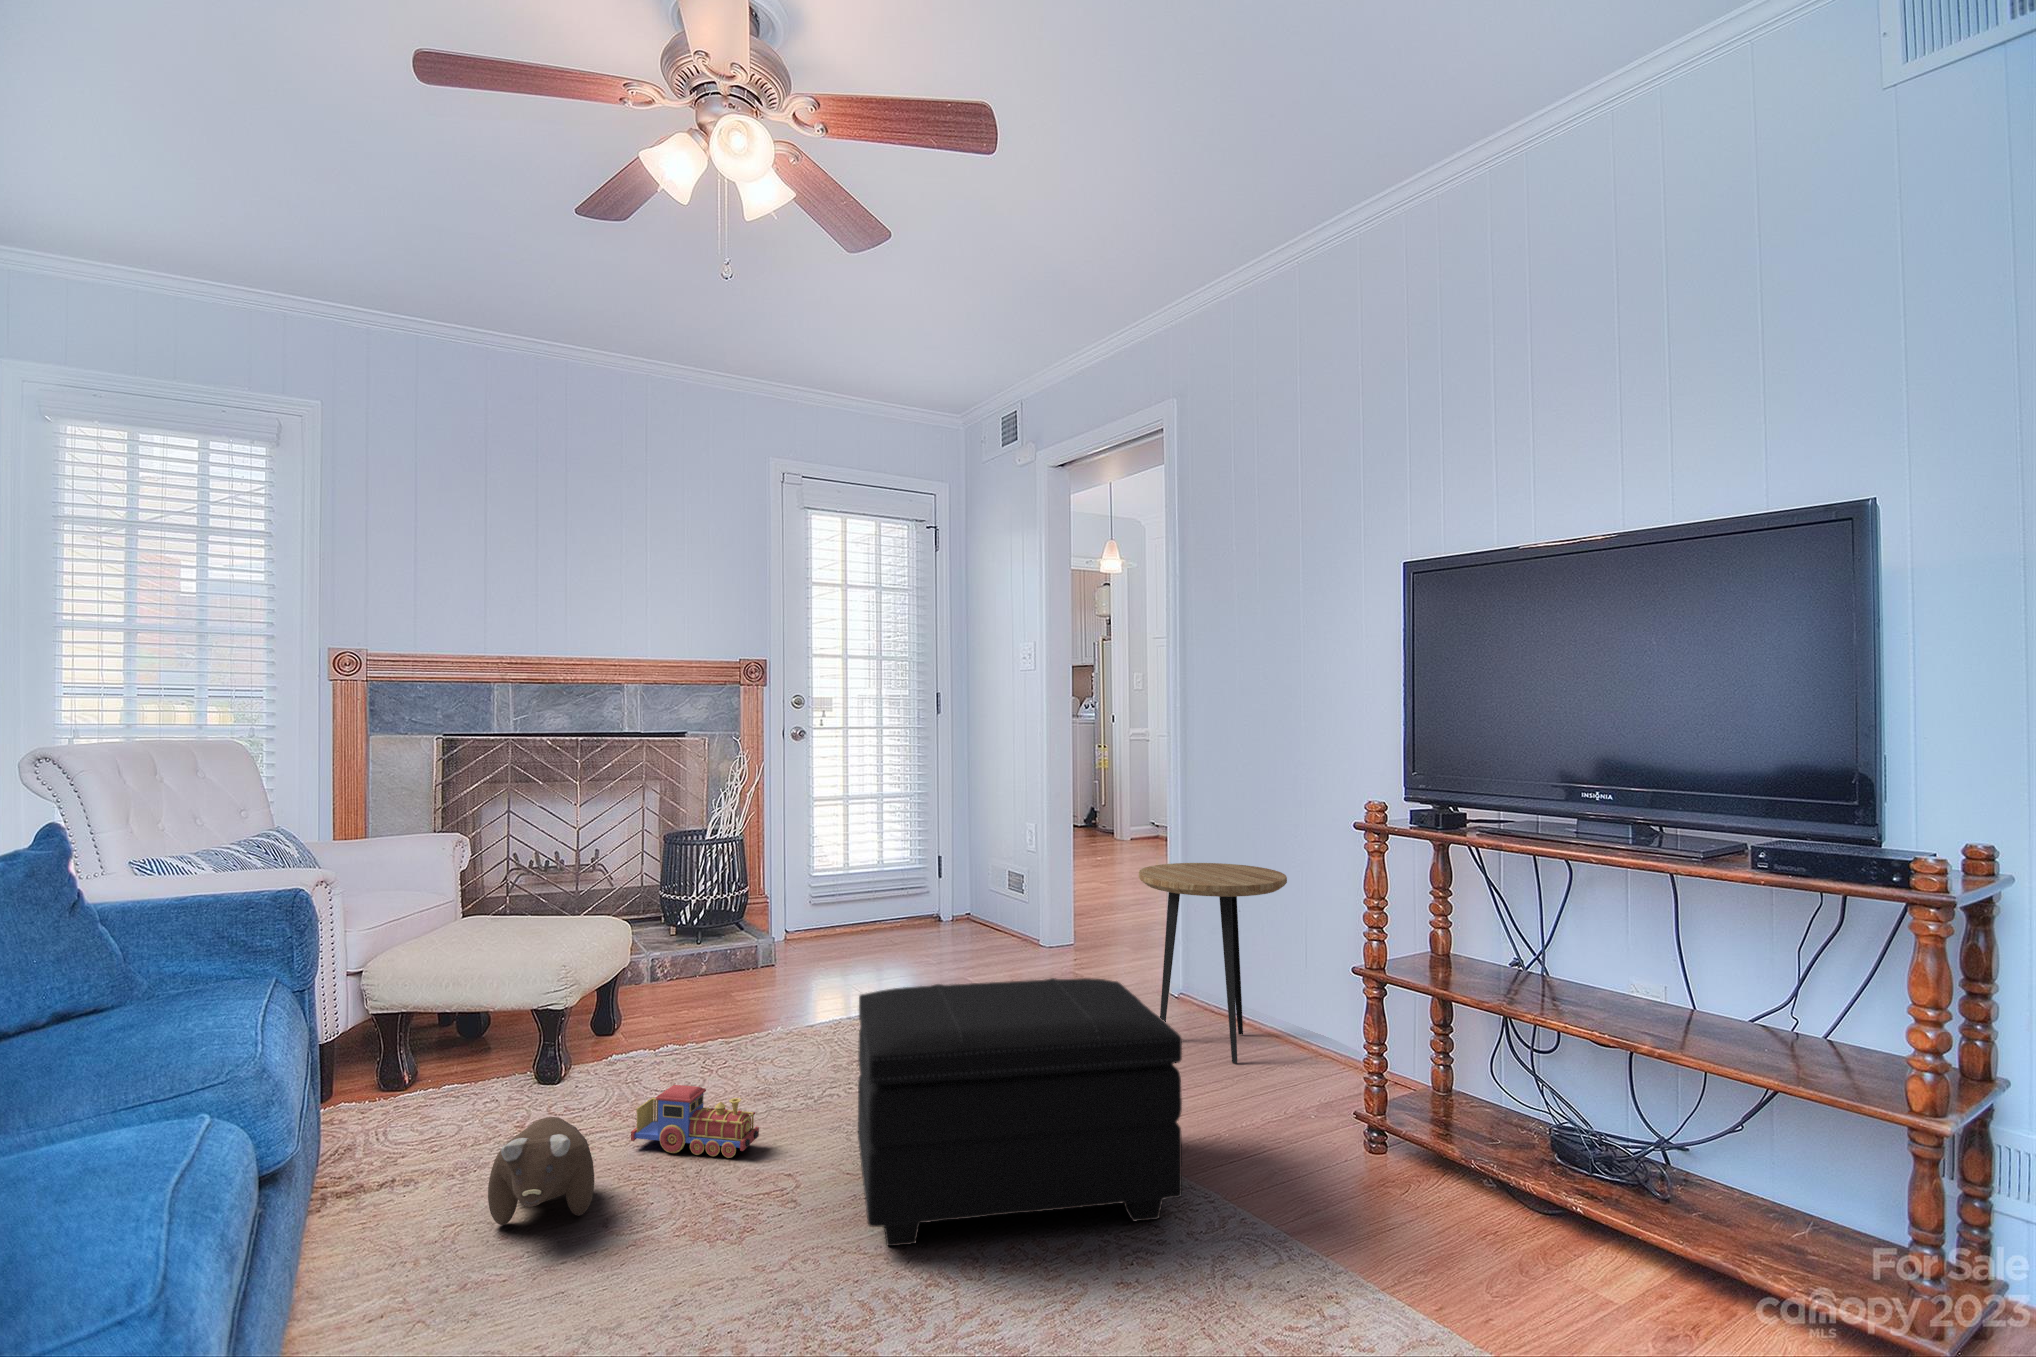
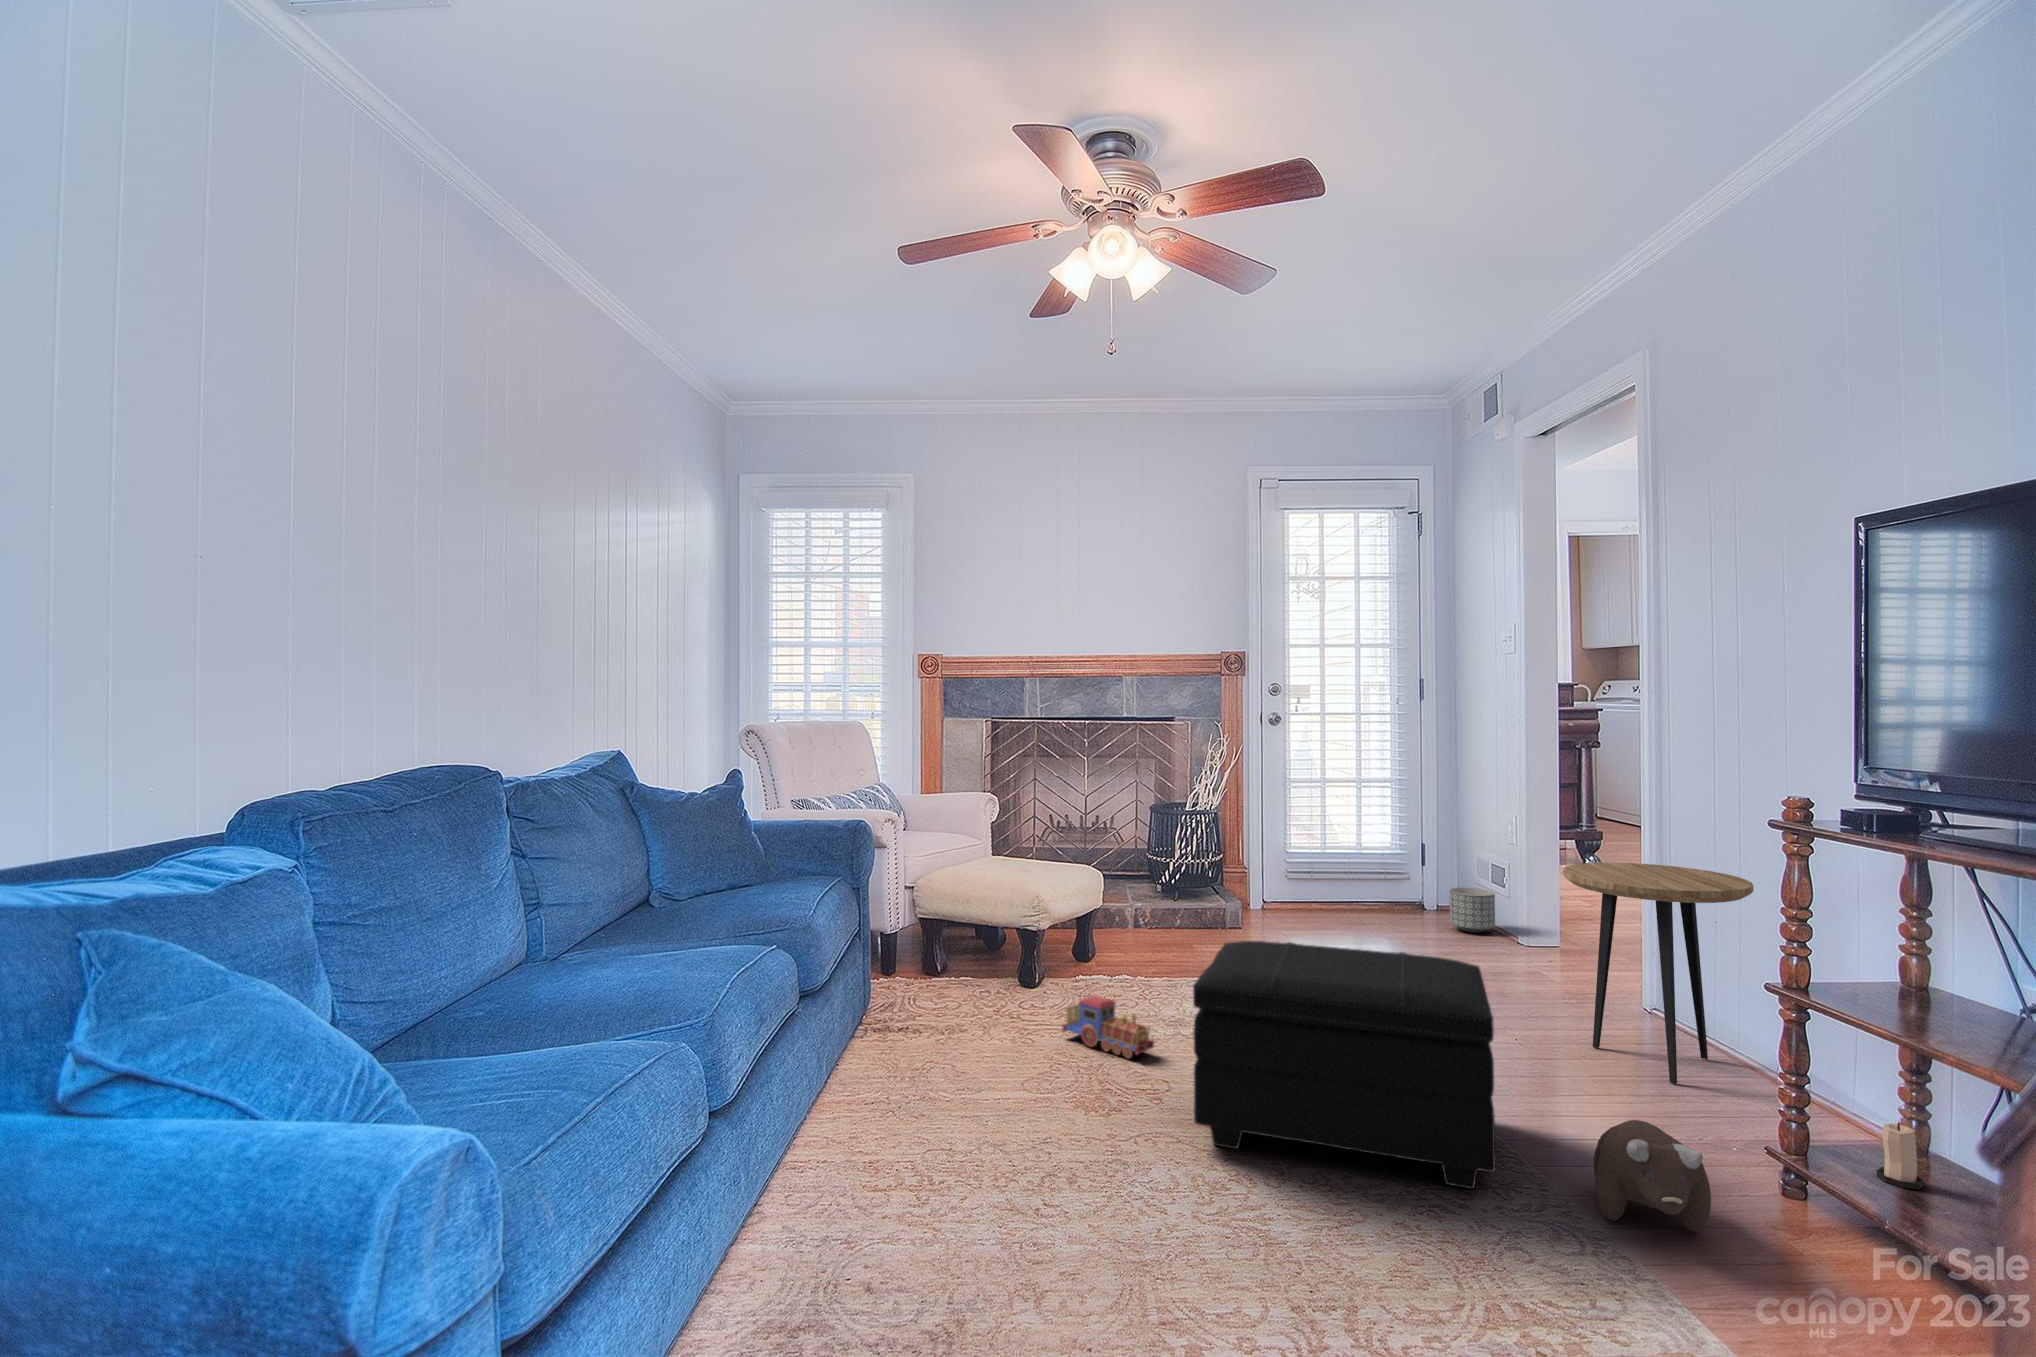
planter: none [978,898,1018,942] -> present [1449,888,1495,933]
candle: none [1430,1066,1460,1122] -> present [1877,1122,1924,1189]
plush toy: present [488,1117,594,1225] -> present [1594,1120,1711,1232]

